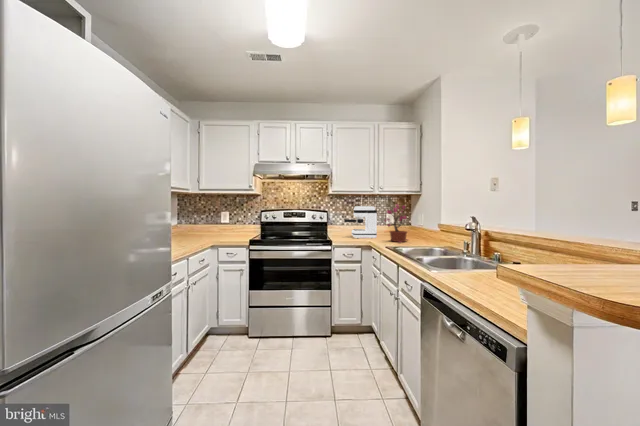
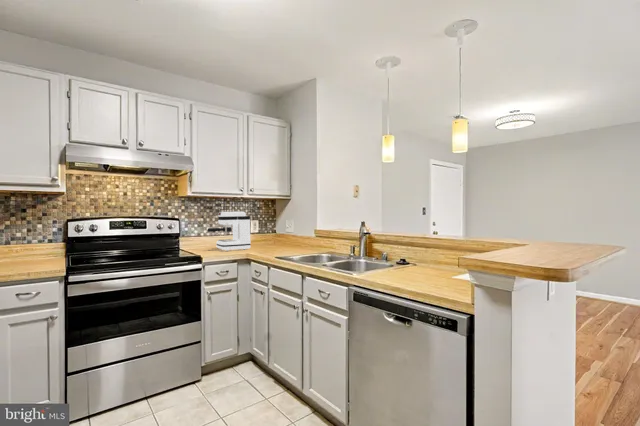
potted plant: present [385,204,407,243] -> none [263,209,289,252]

